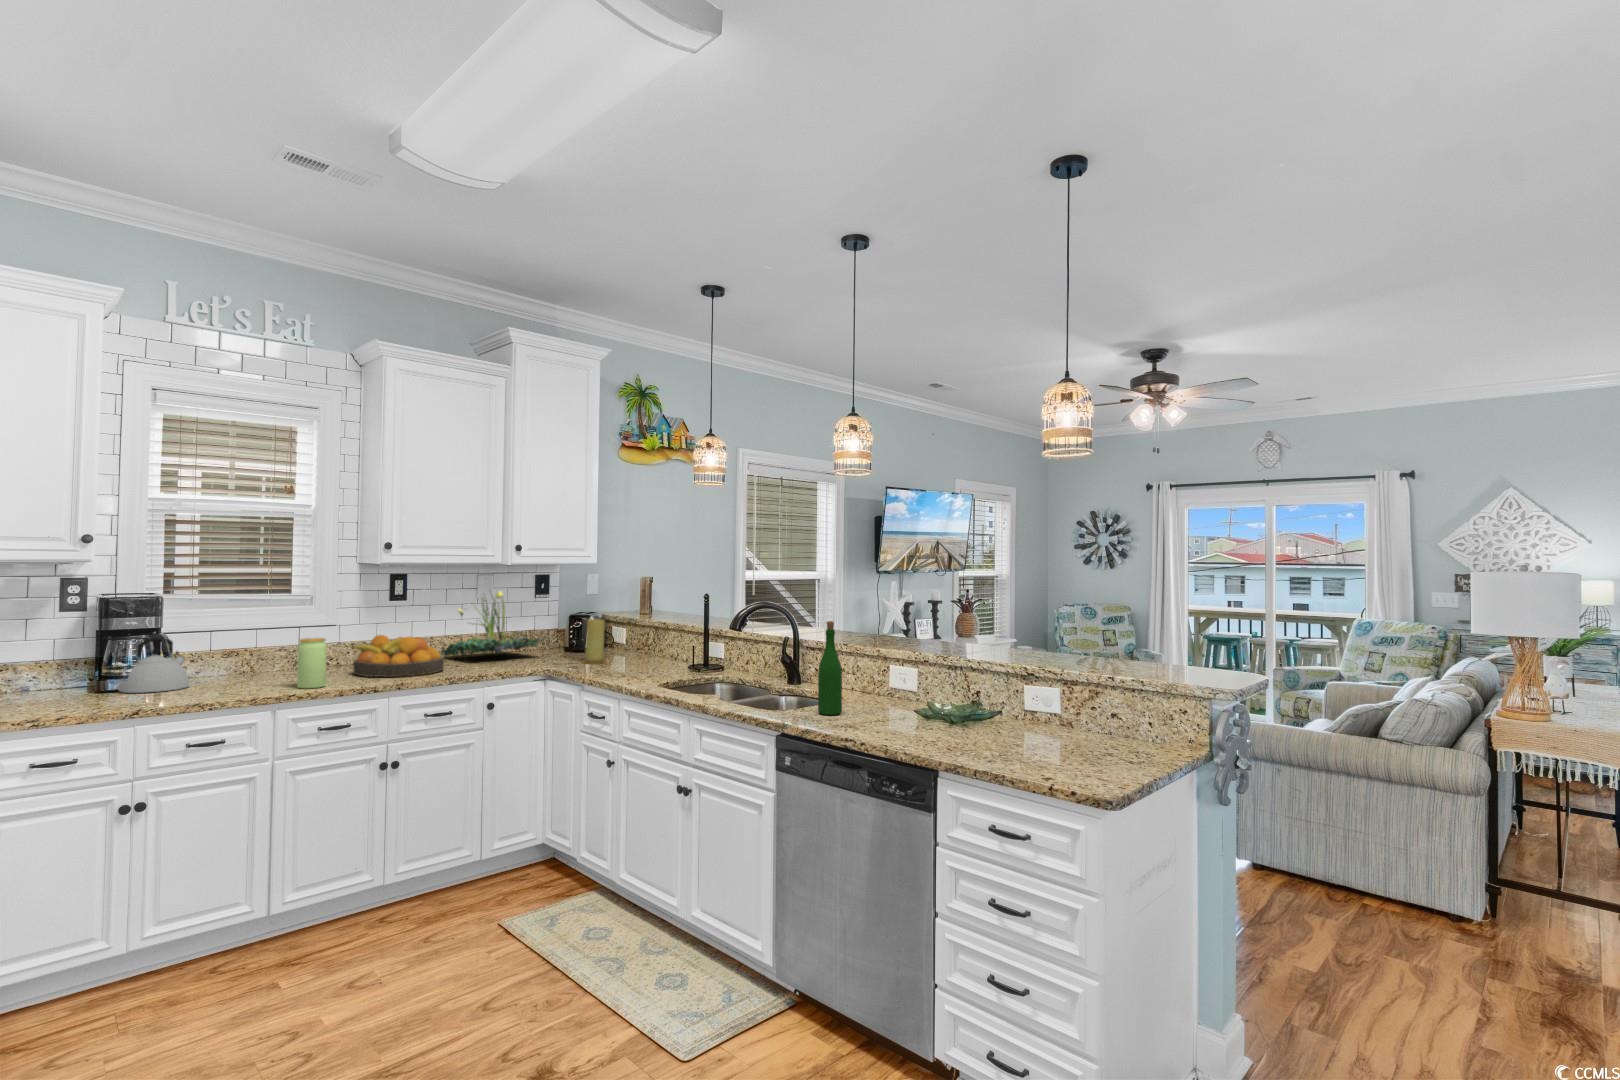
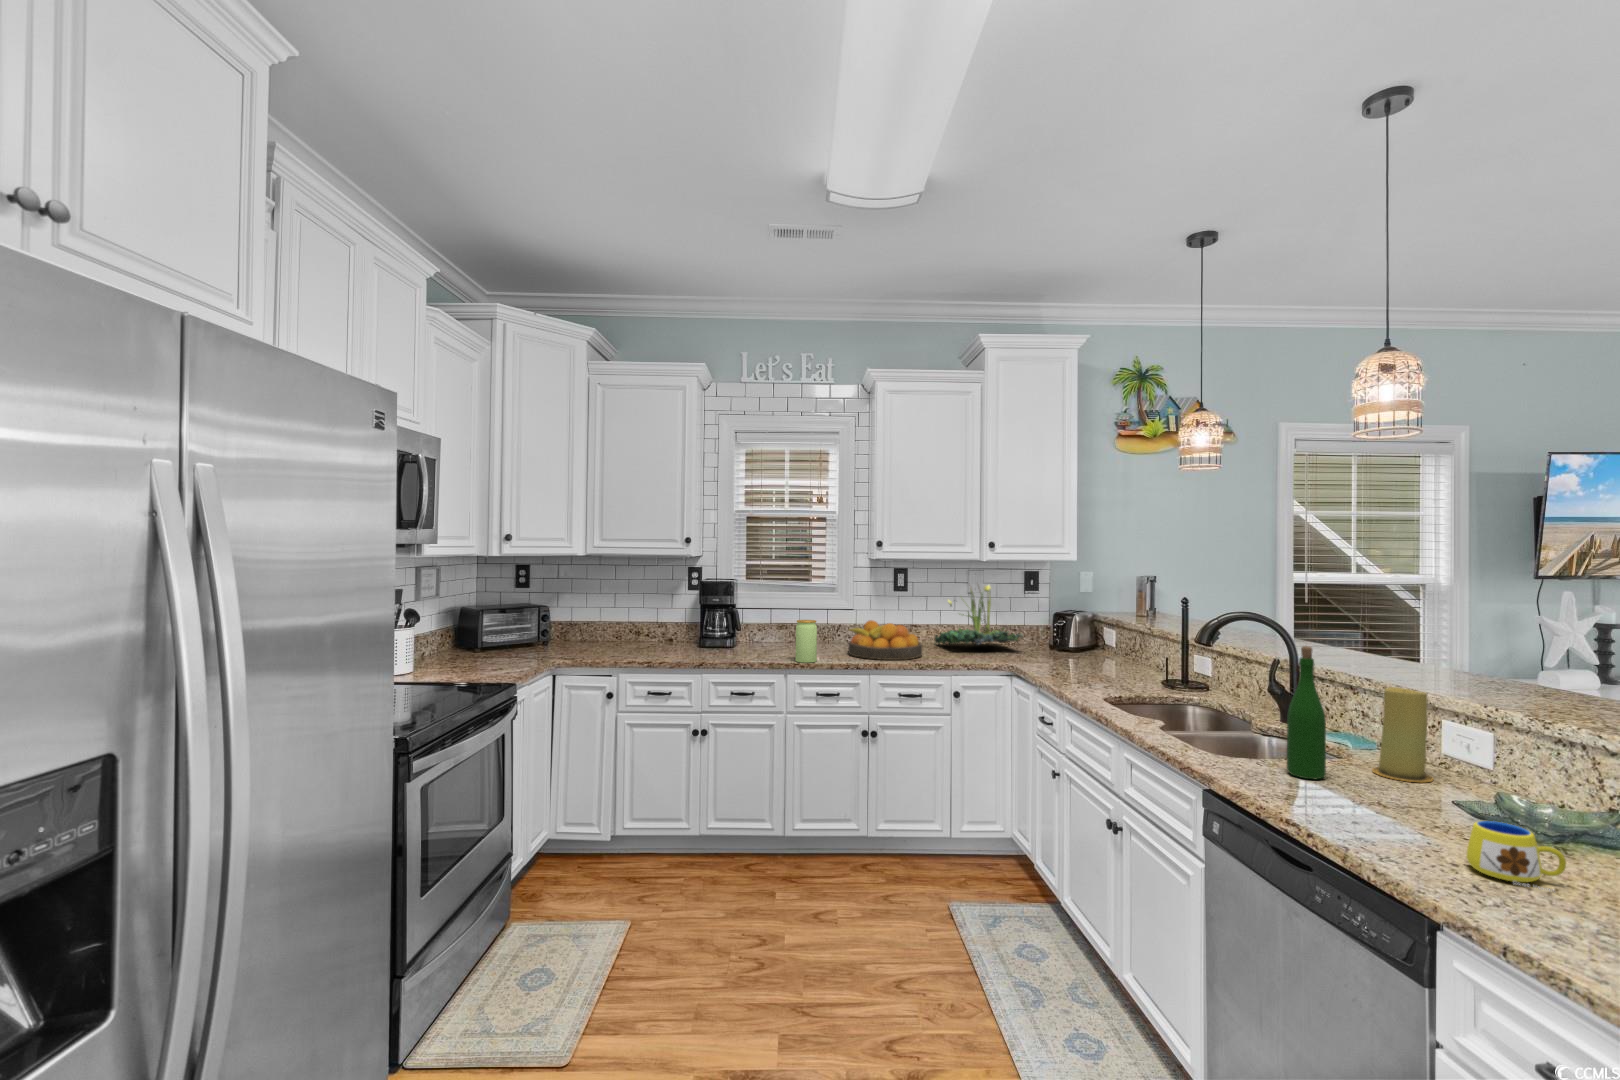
candle: present [583,619,606,664] -> present [1372,687,1433,782]
kettle: present [119,638,190,693] -> none [691,612,735,653]
mug: none [938,713,981,745] -> present [1466,821,1566,891]

